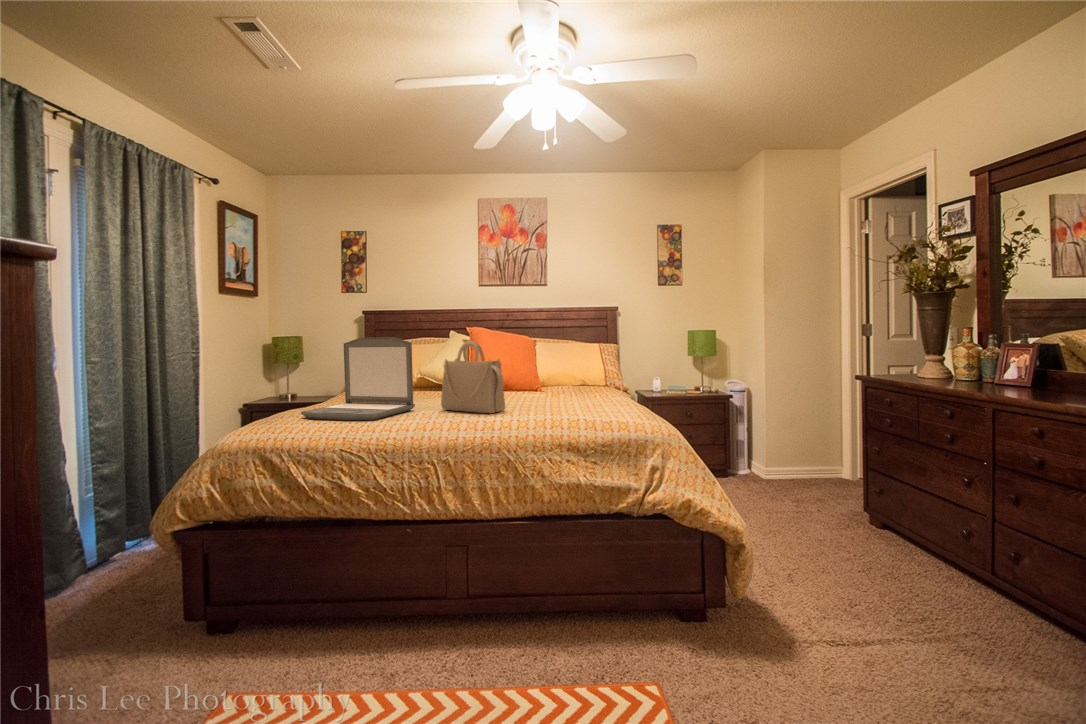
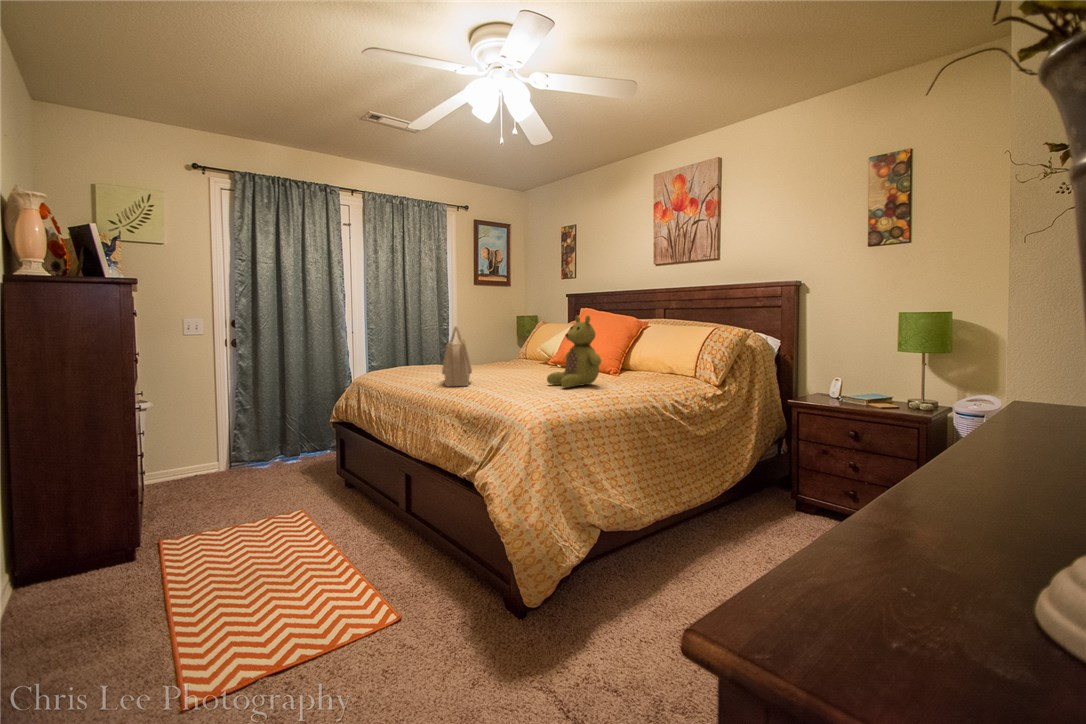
stuffed bear: none [549,330,604,400] -> present [547,315,601,388]
laptop: present [301,337,415,420] -> none [380,321,442,380]

